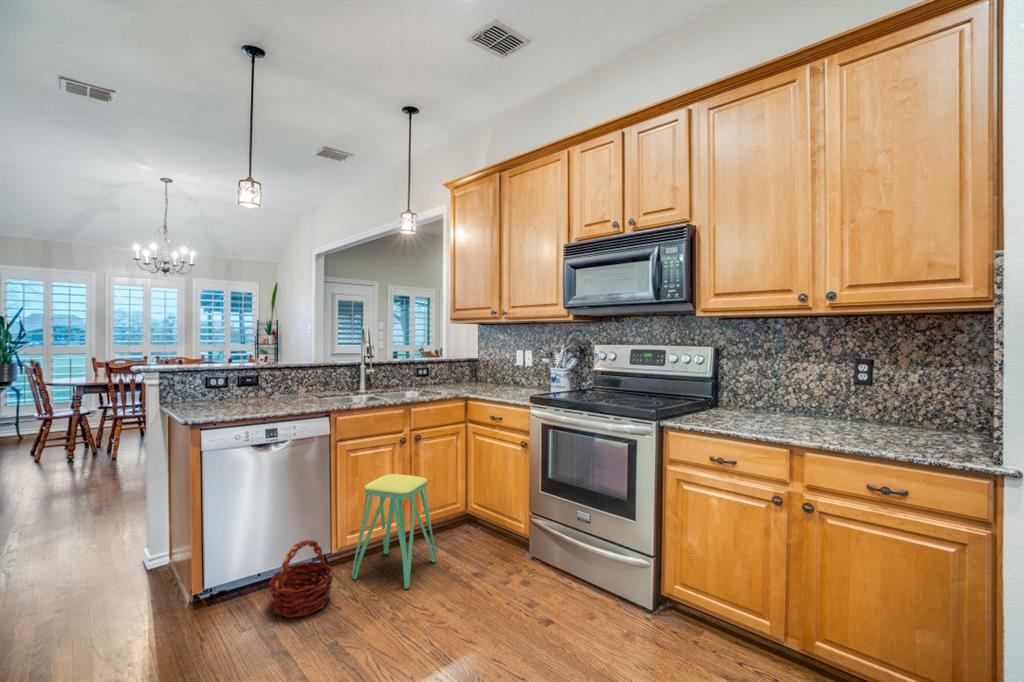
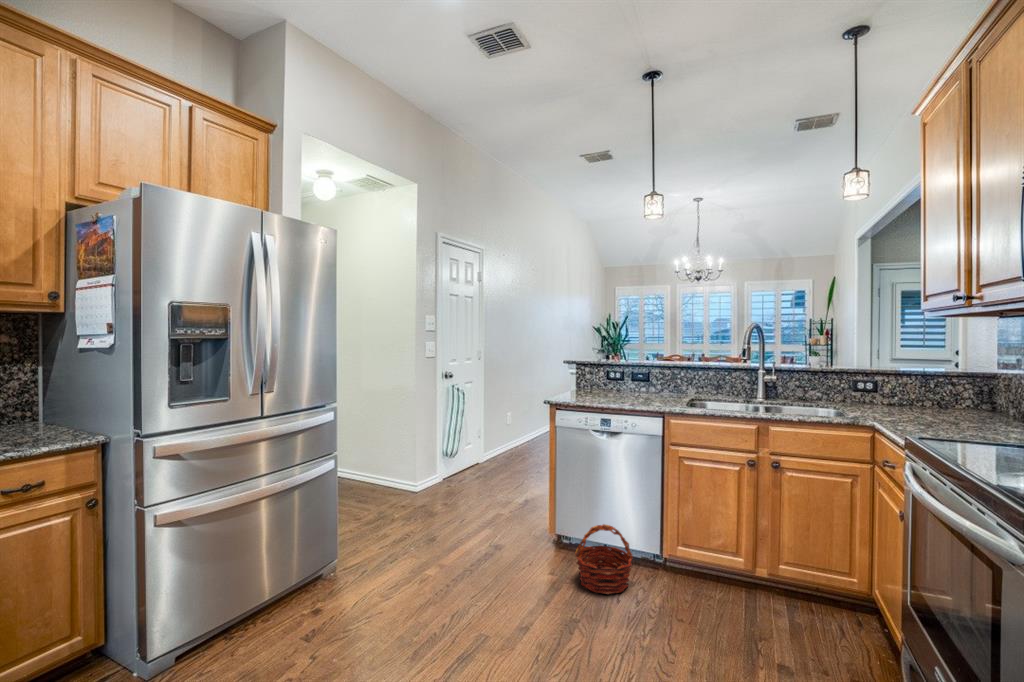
stool: present [352,474,436,589] -> none [663,496,762,628]

